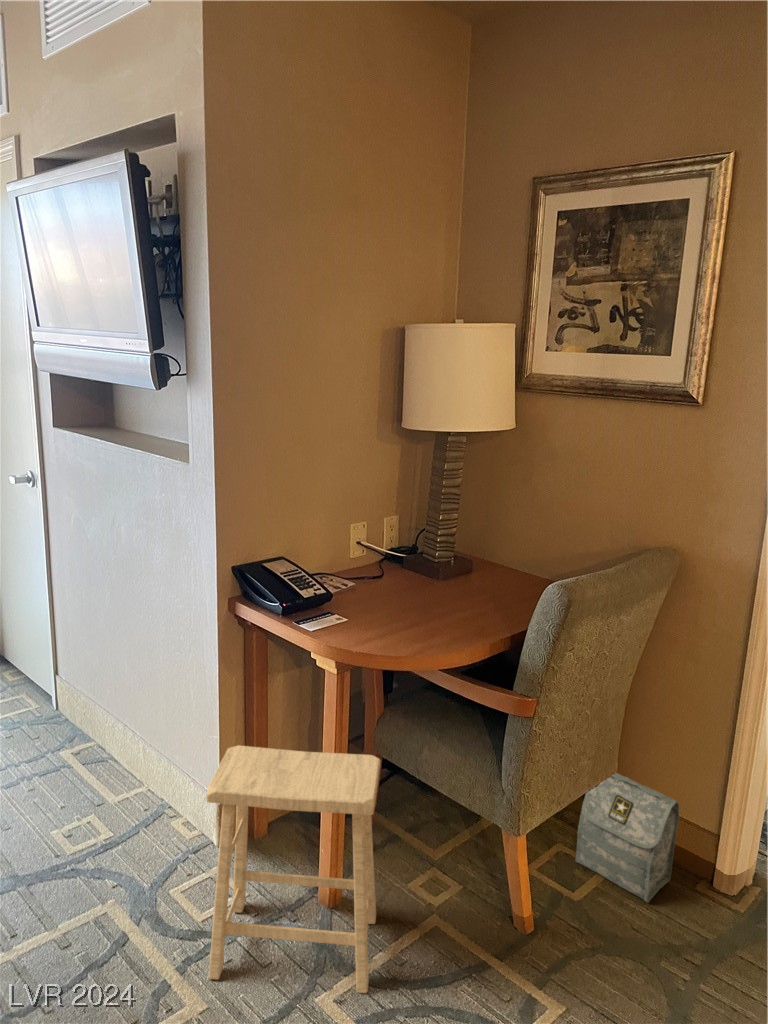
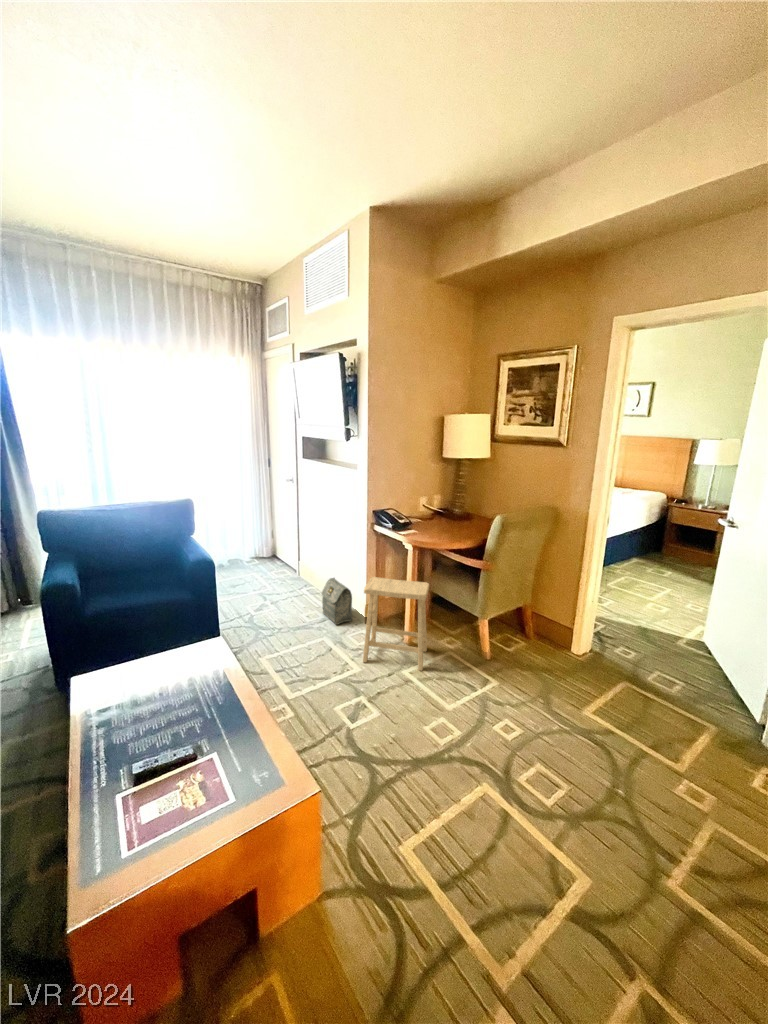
bag: present [575,773,679,903] -> present [322,578,352,625]

